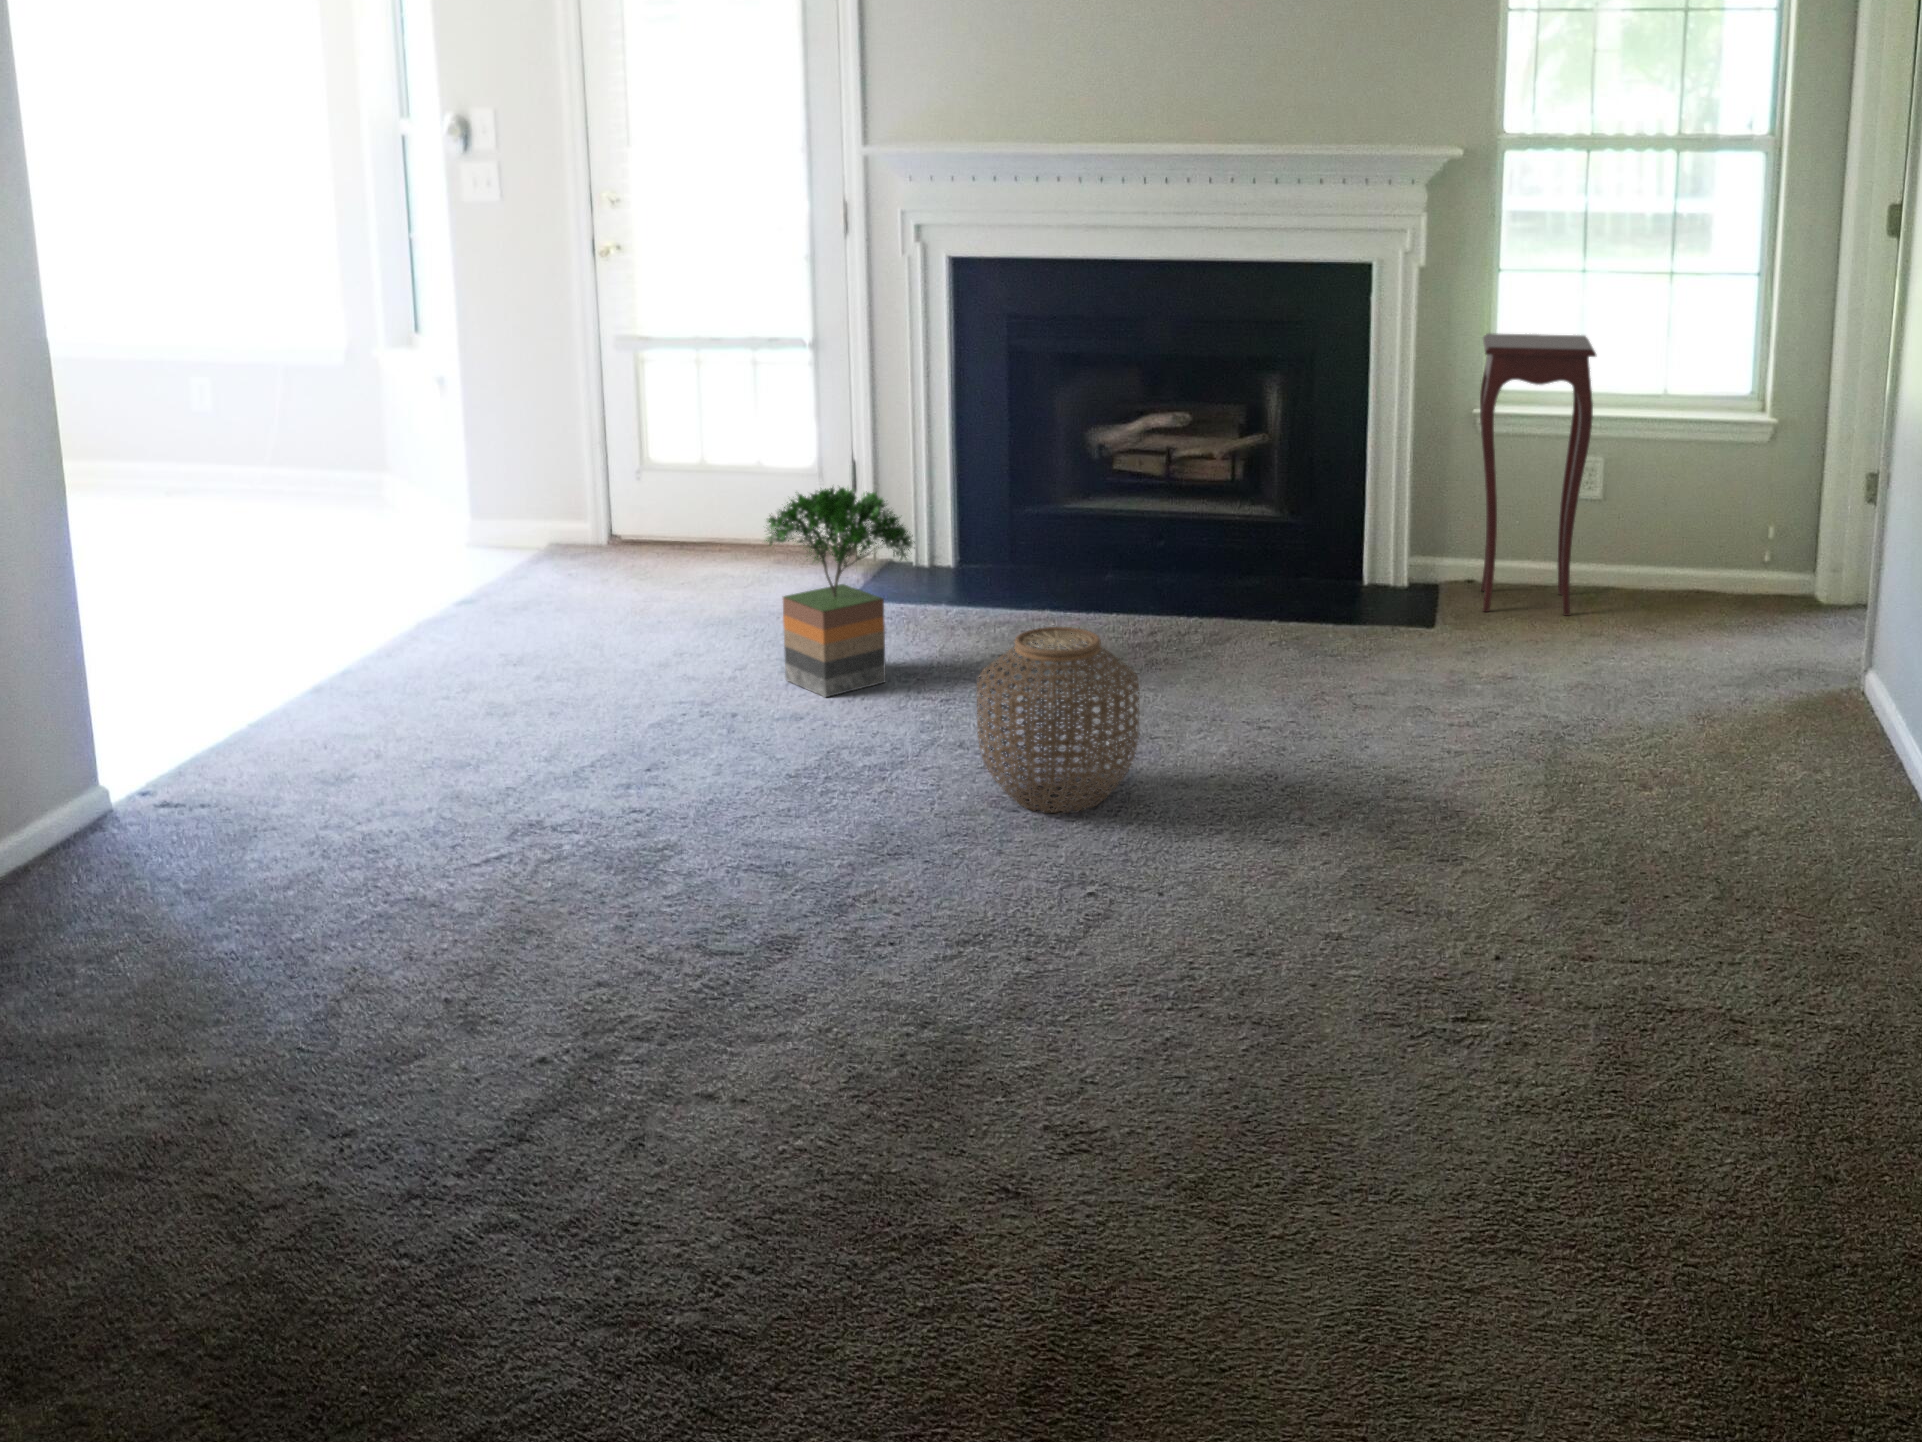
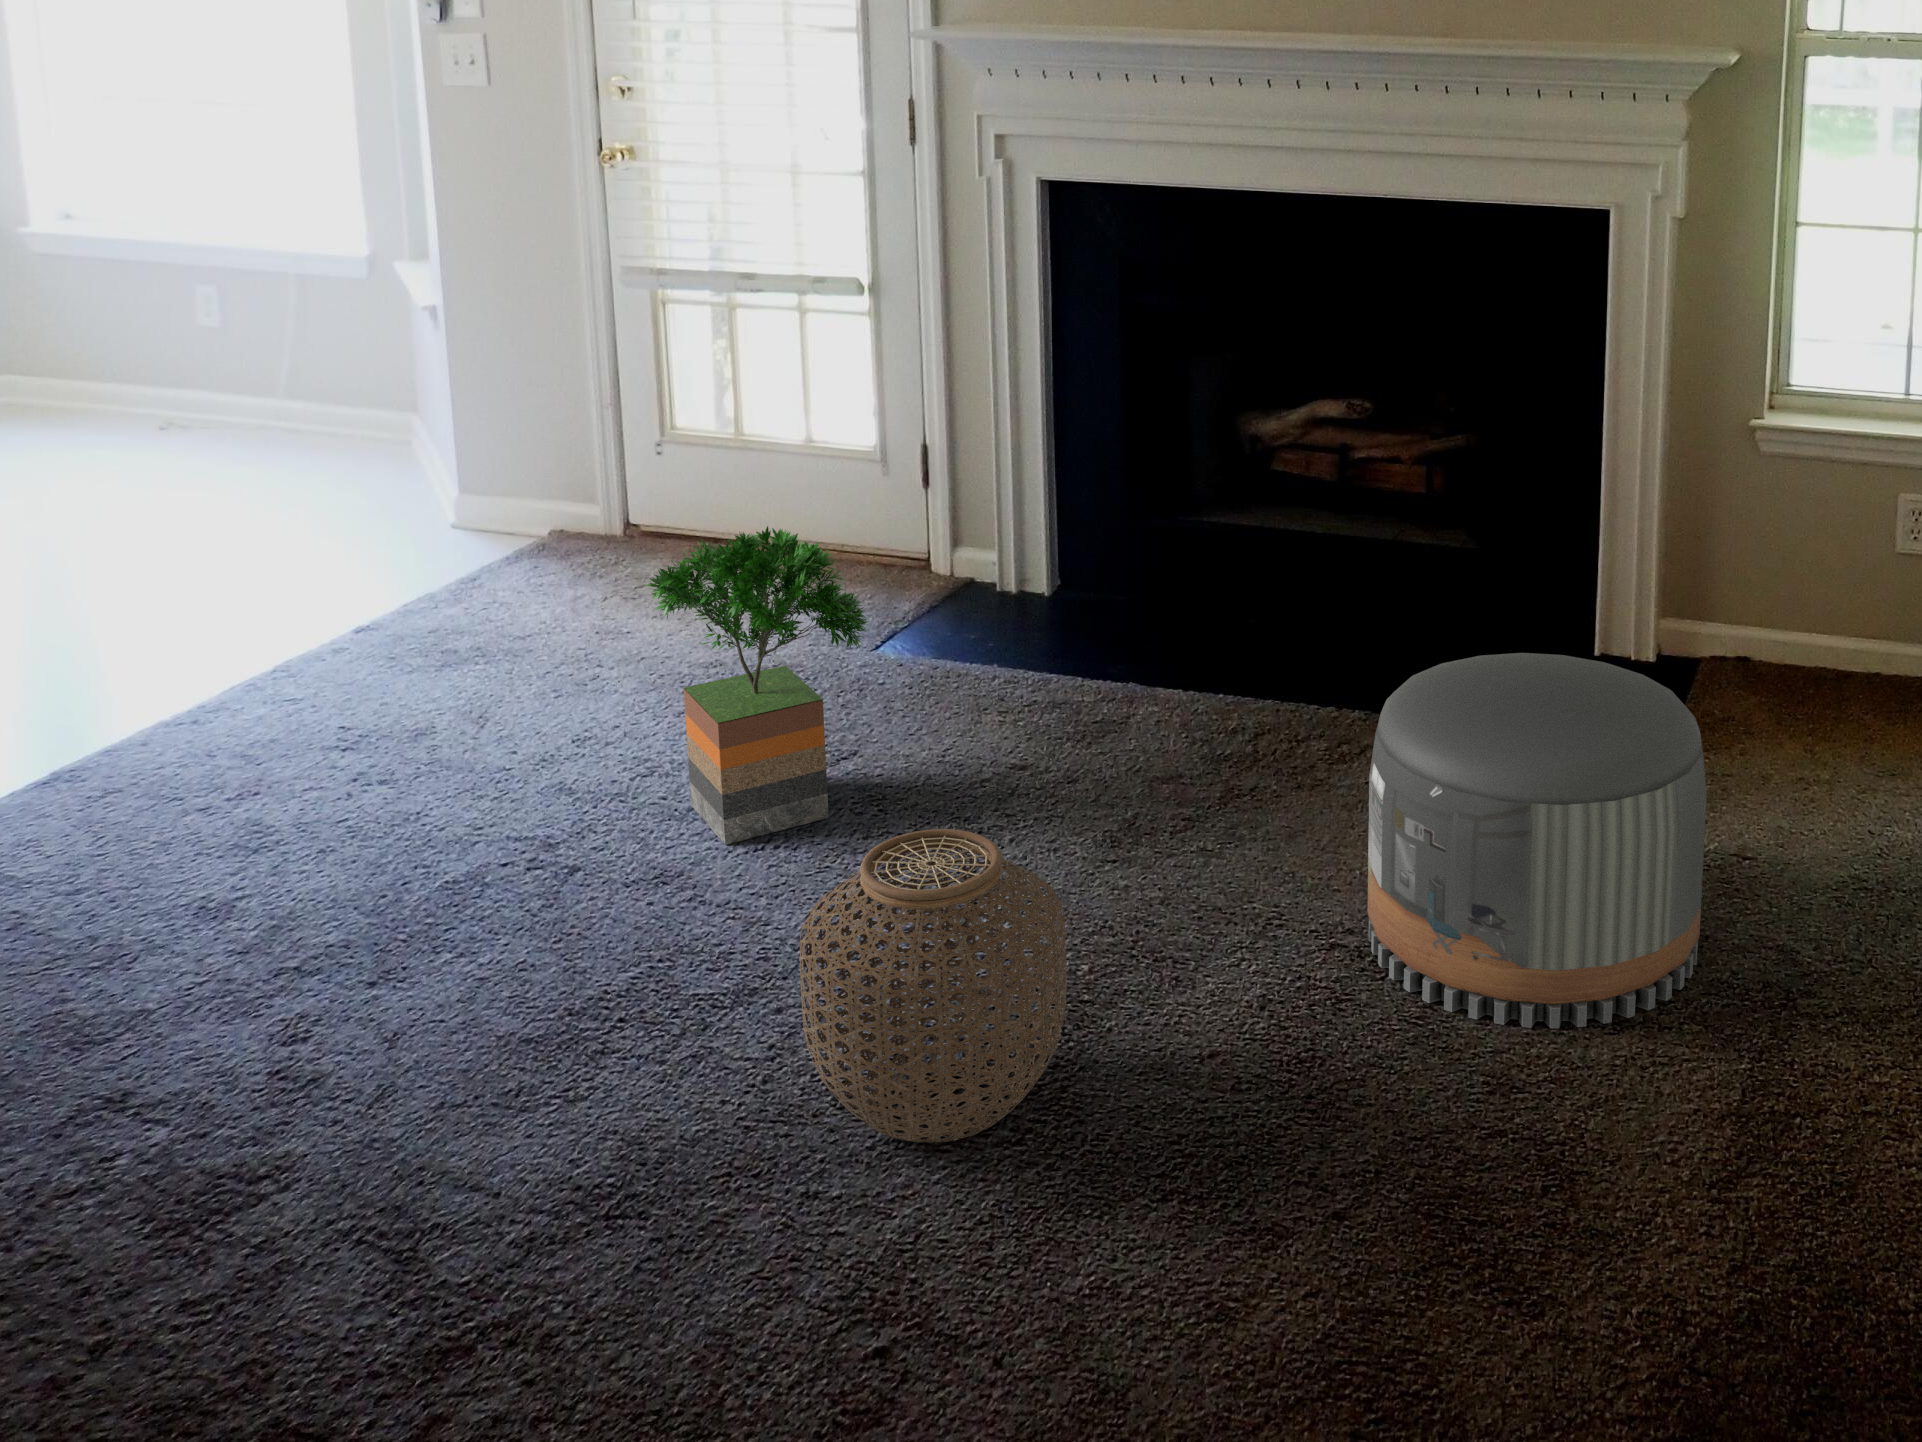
side table: present [1480,333,1596,615] -> none [1745,314,1914,733]
pouf: none [1281,537,1501,753] -> present [1368,653,1707,1028]

